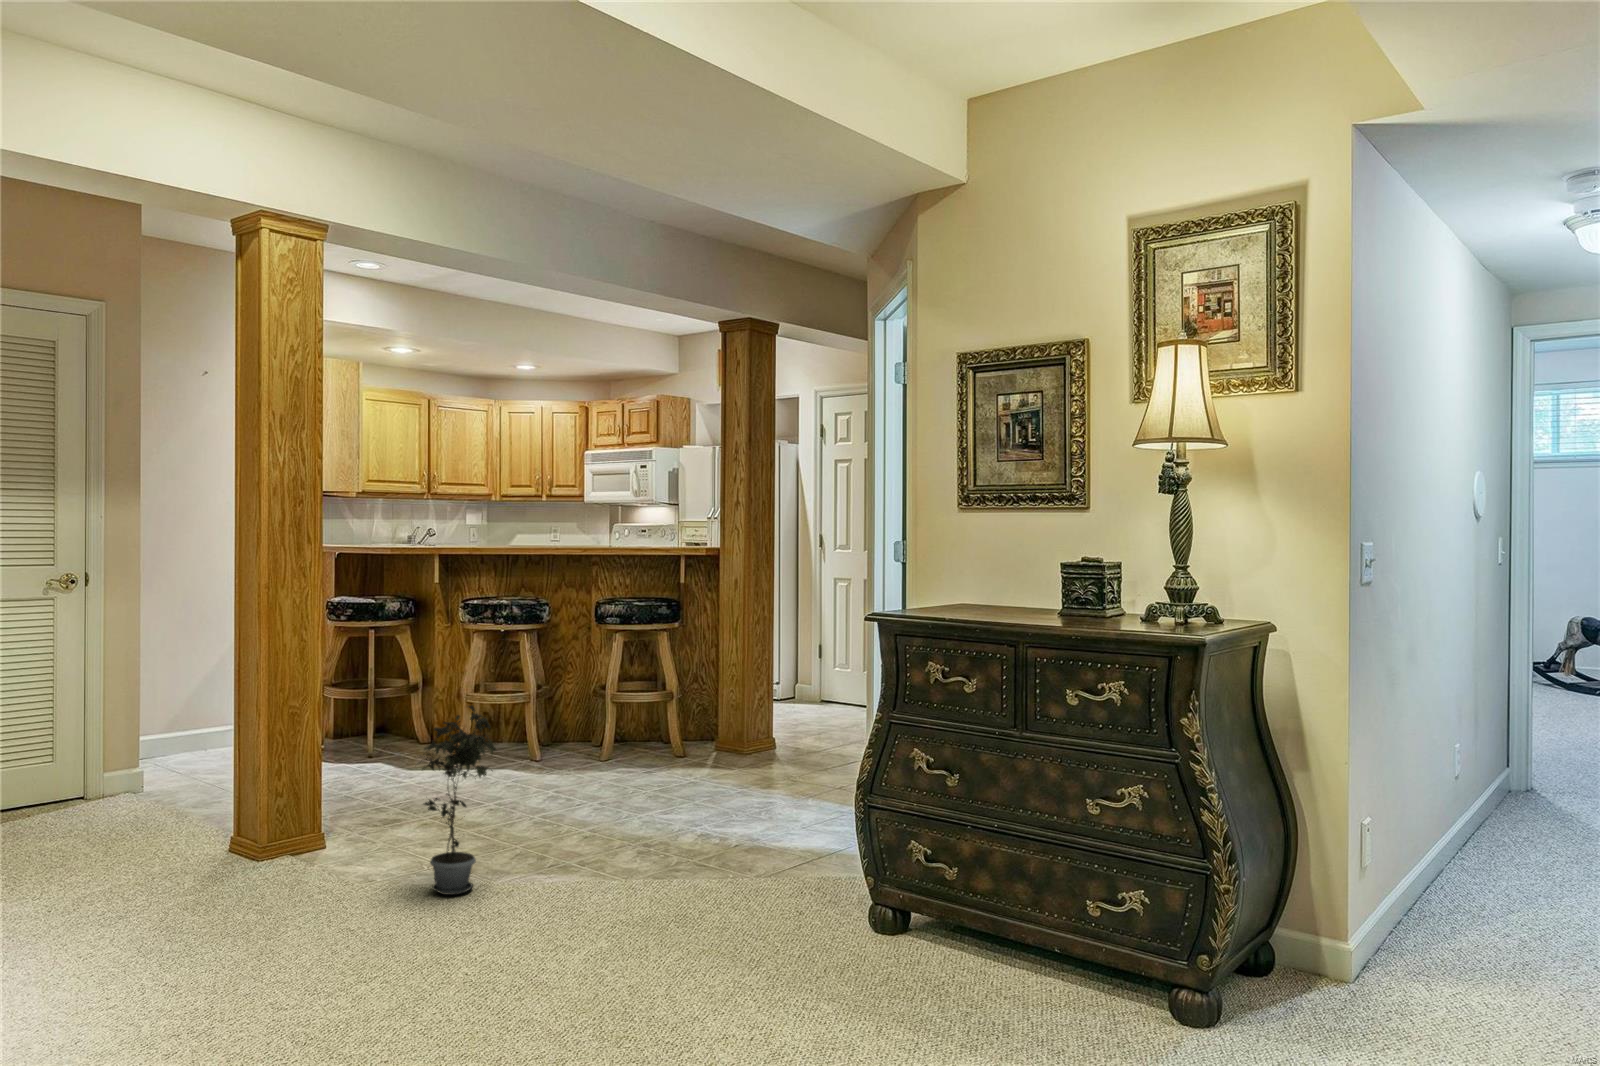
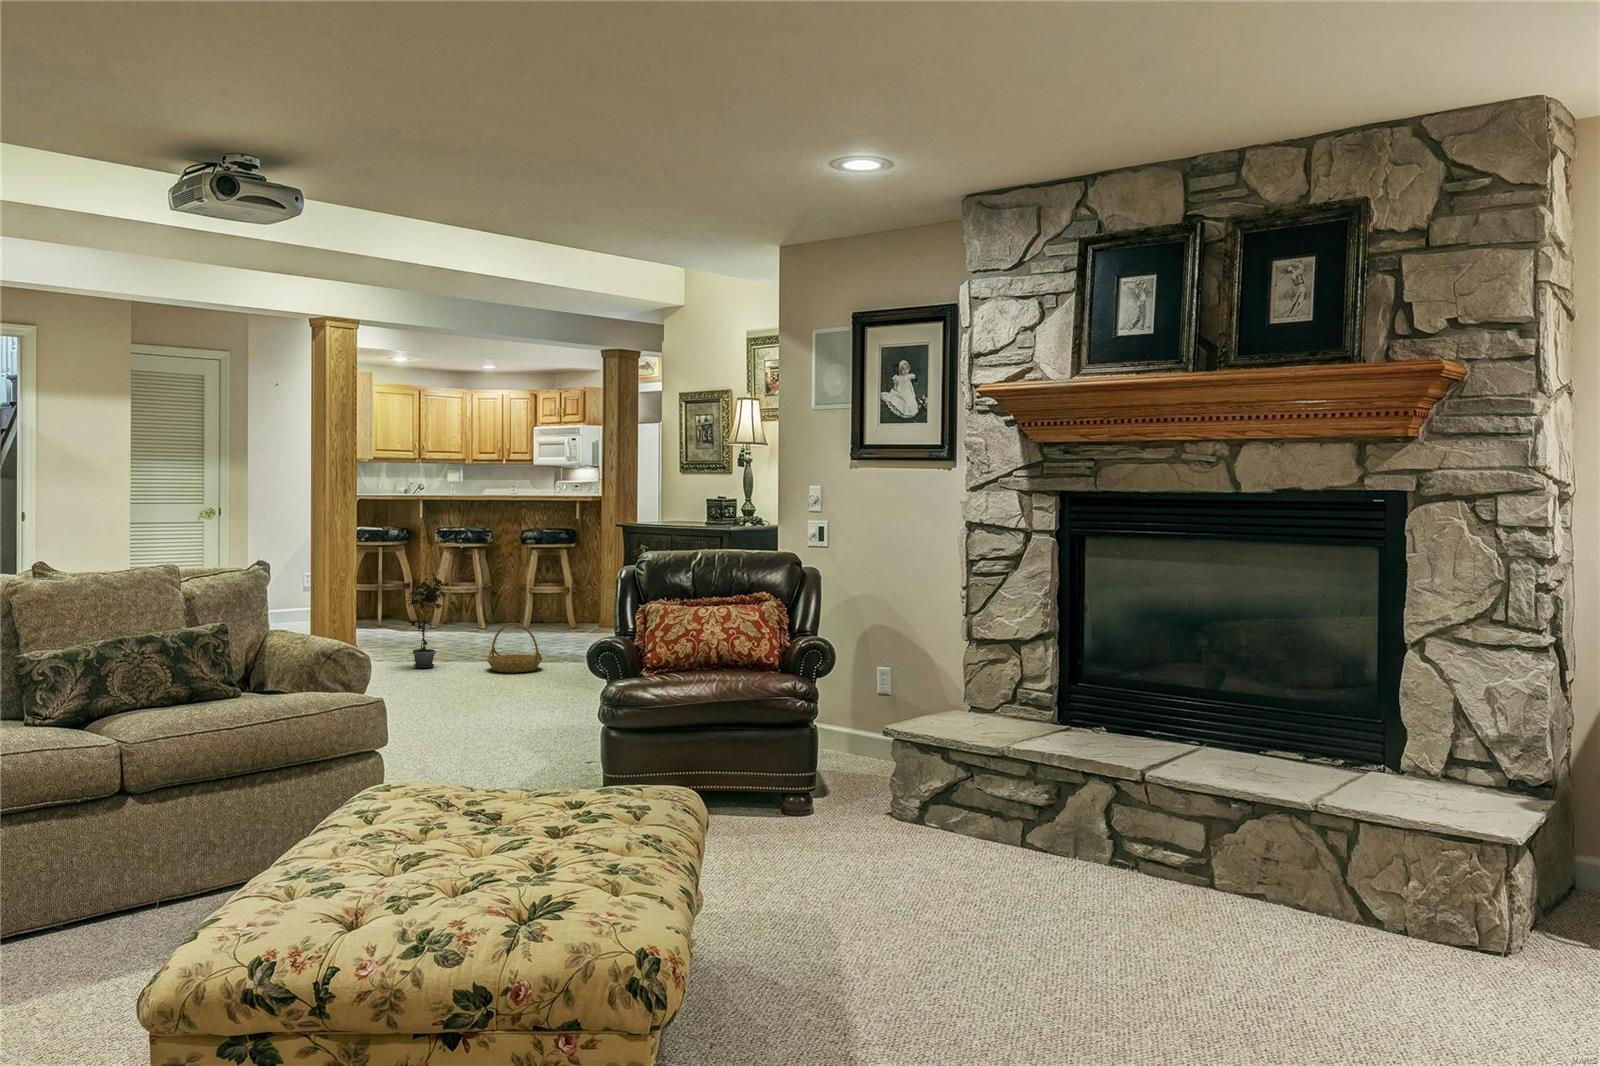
basket: none [578,804,687,909] -> present [487,623,543,673]

